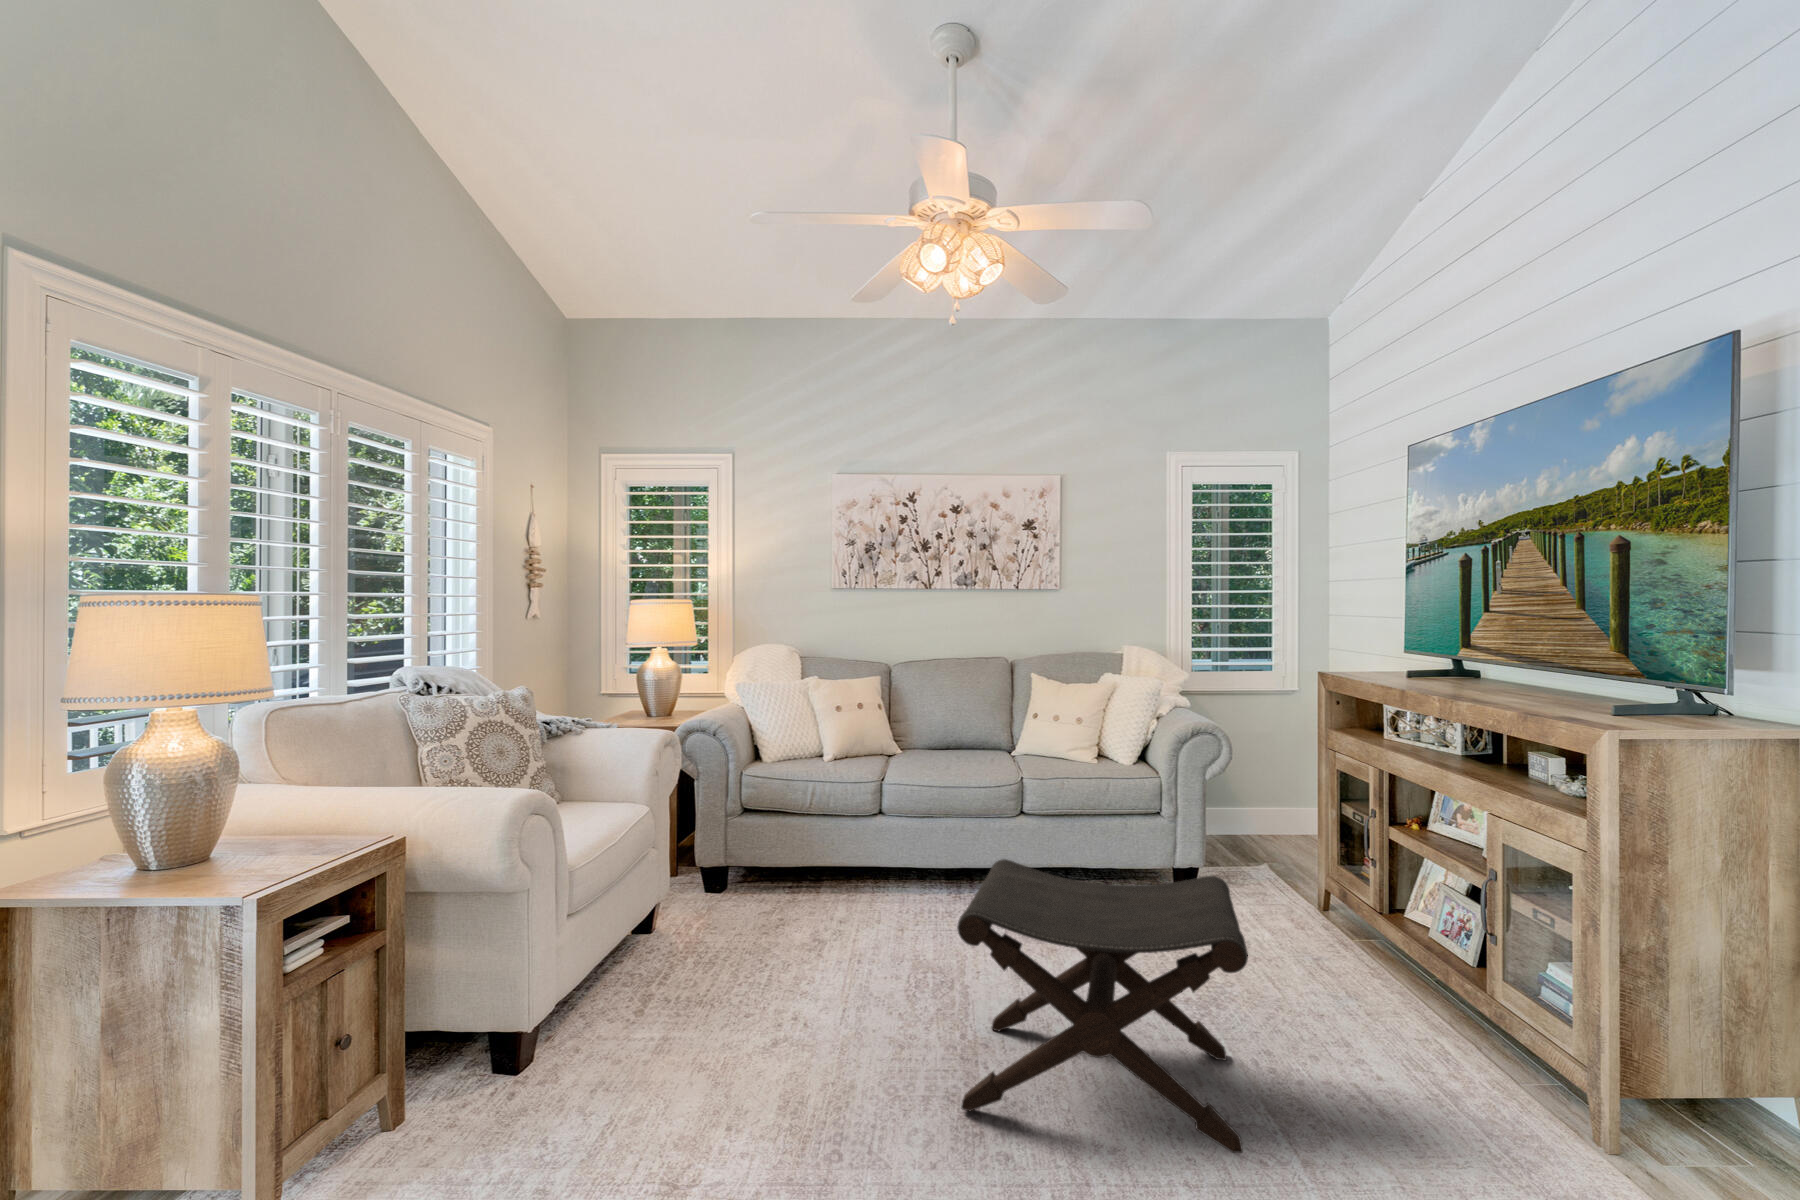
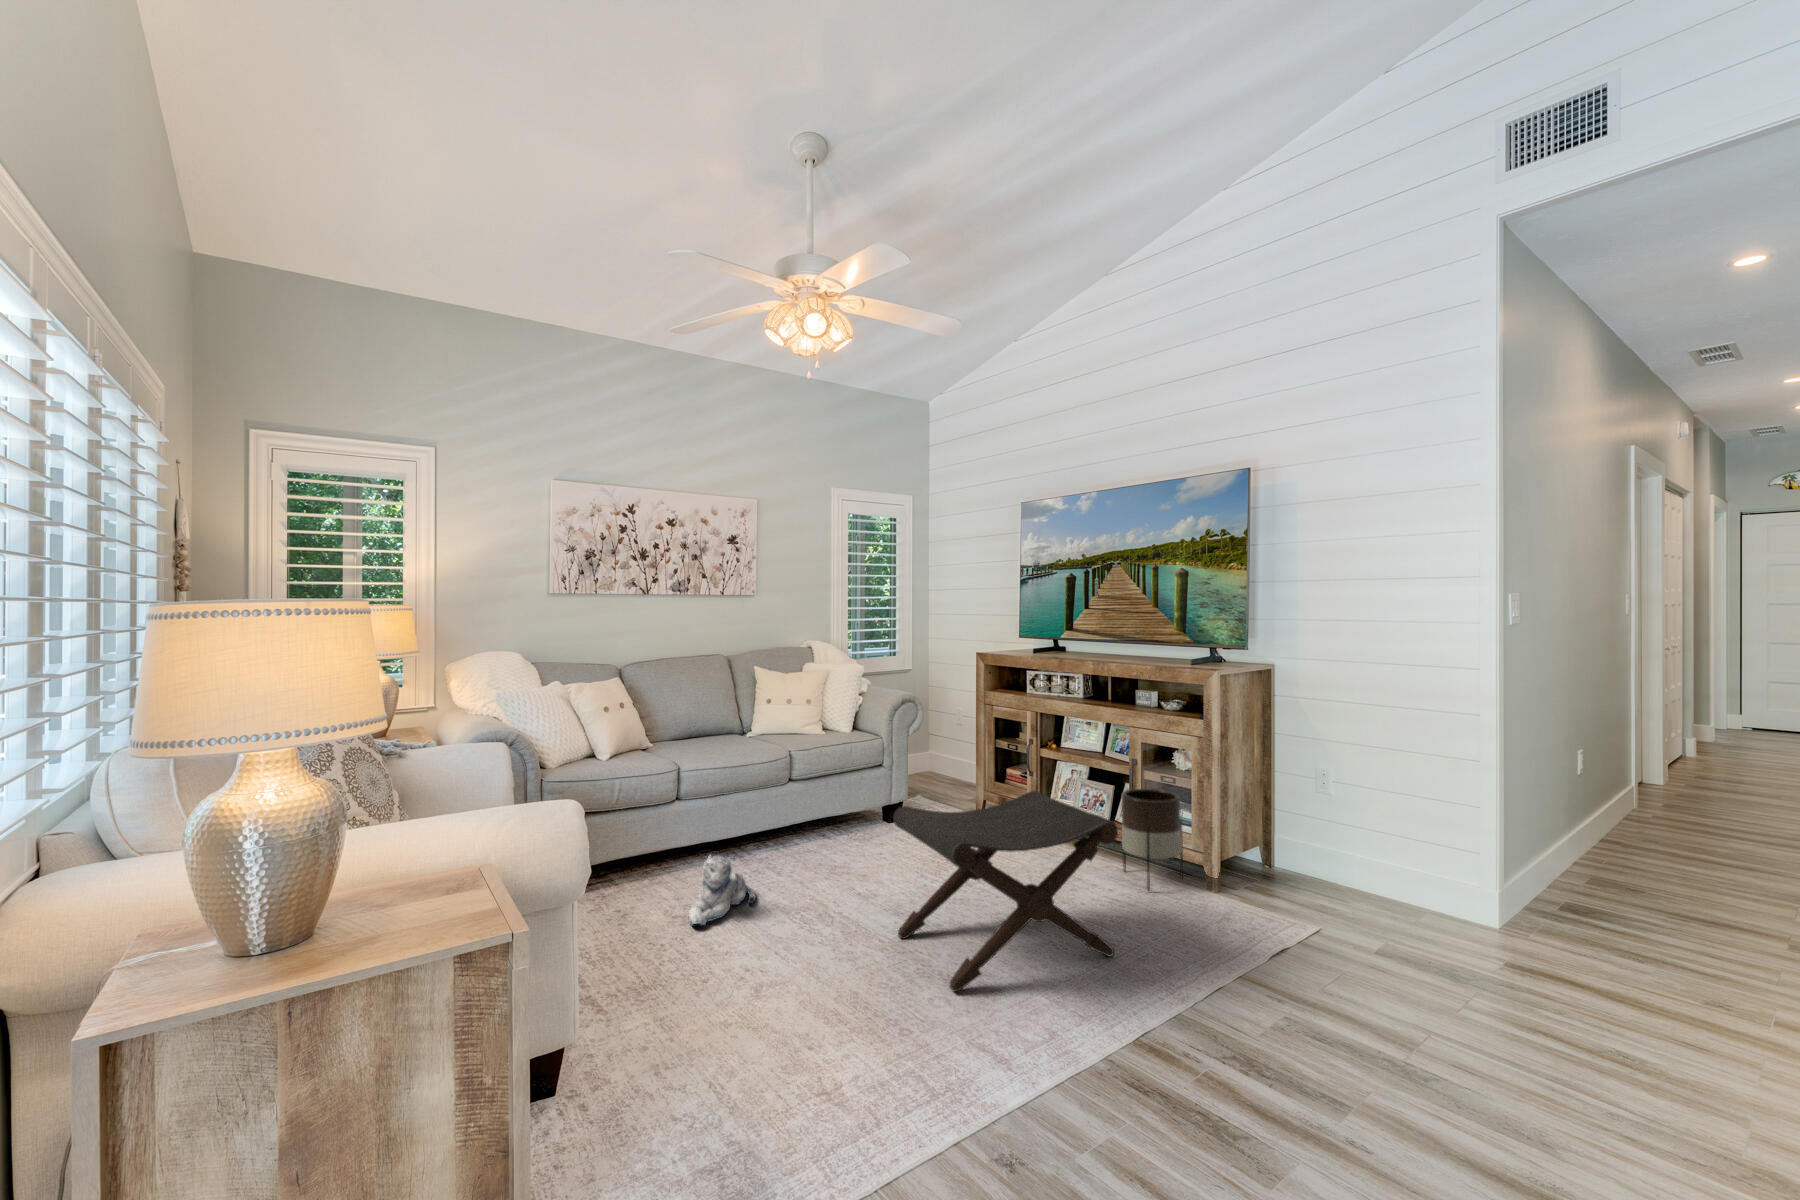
plush toy: none [812,876,914,951] -> present [688,855,756,925]
planter: none [1420,912,1546,1092] -> present [1122,789,1183,891]

